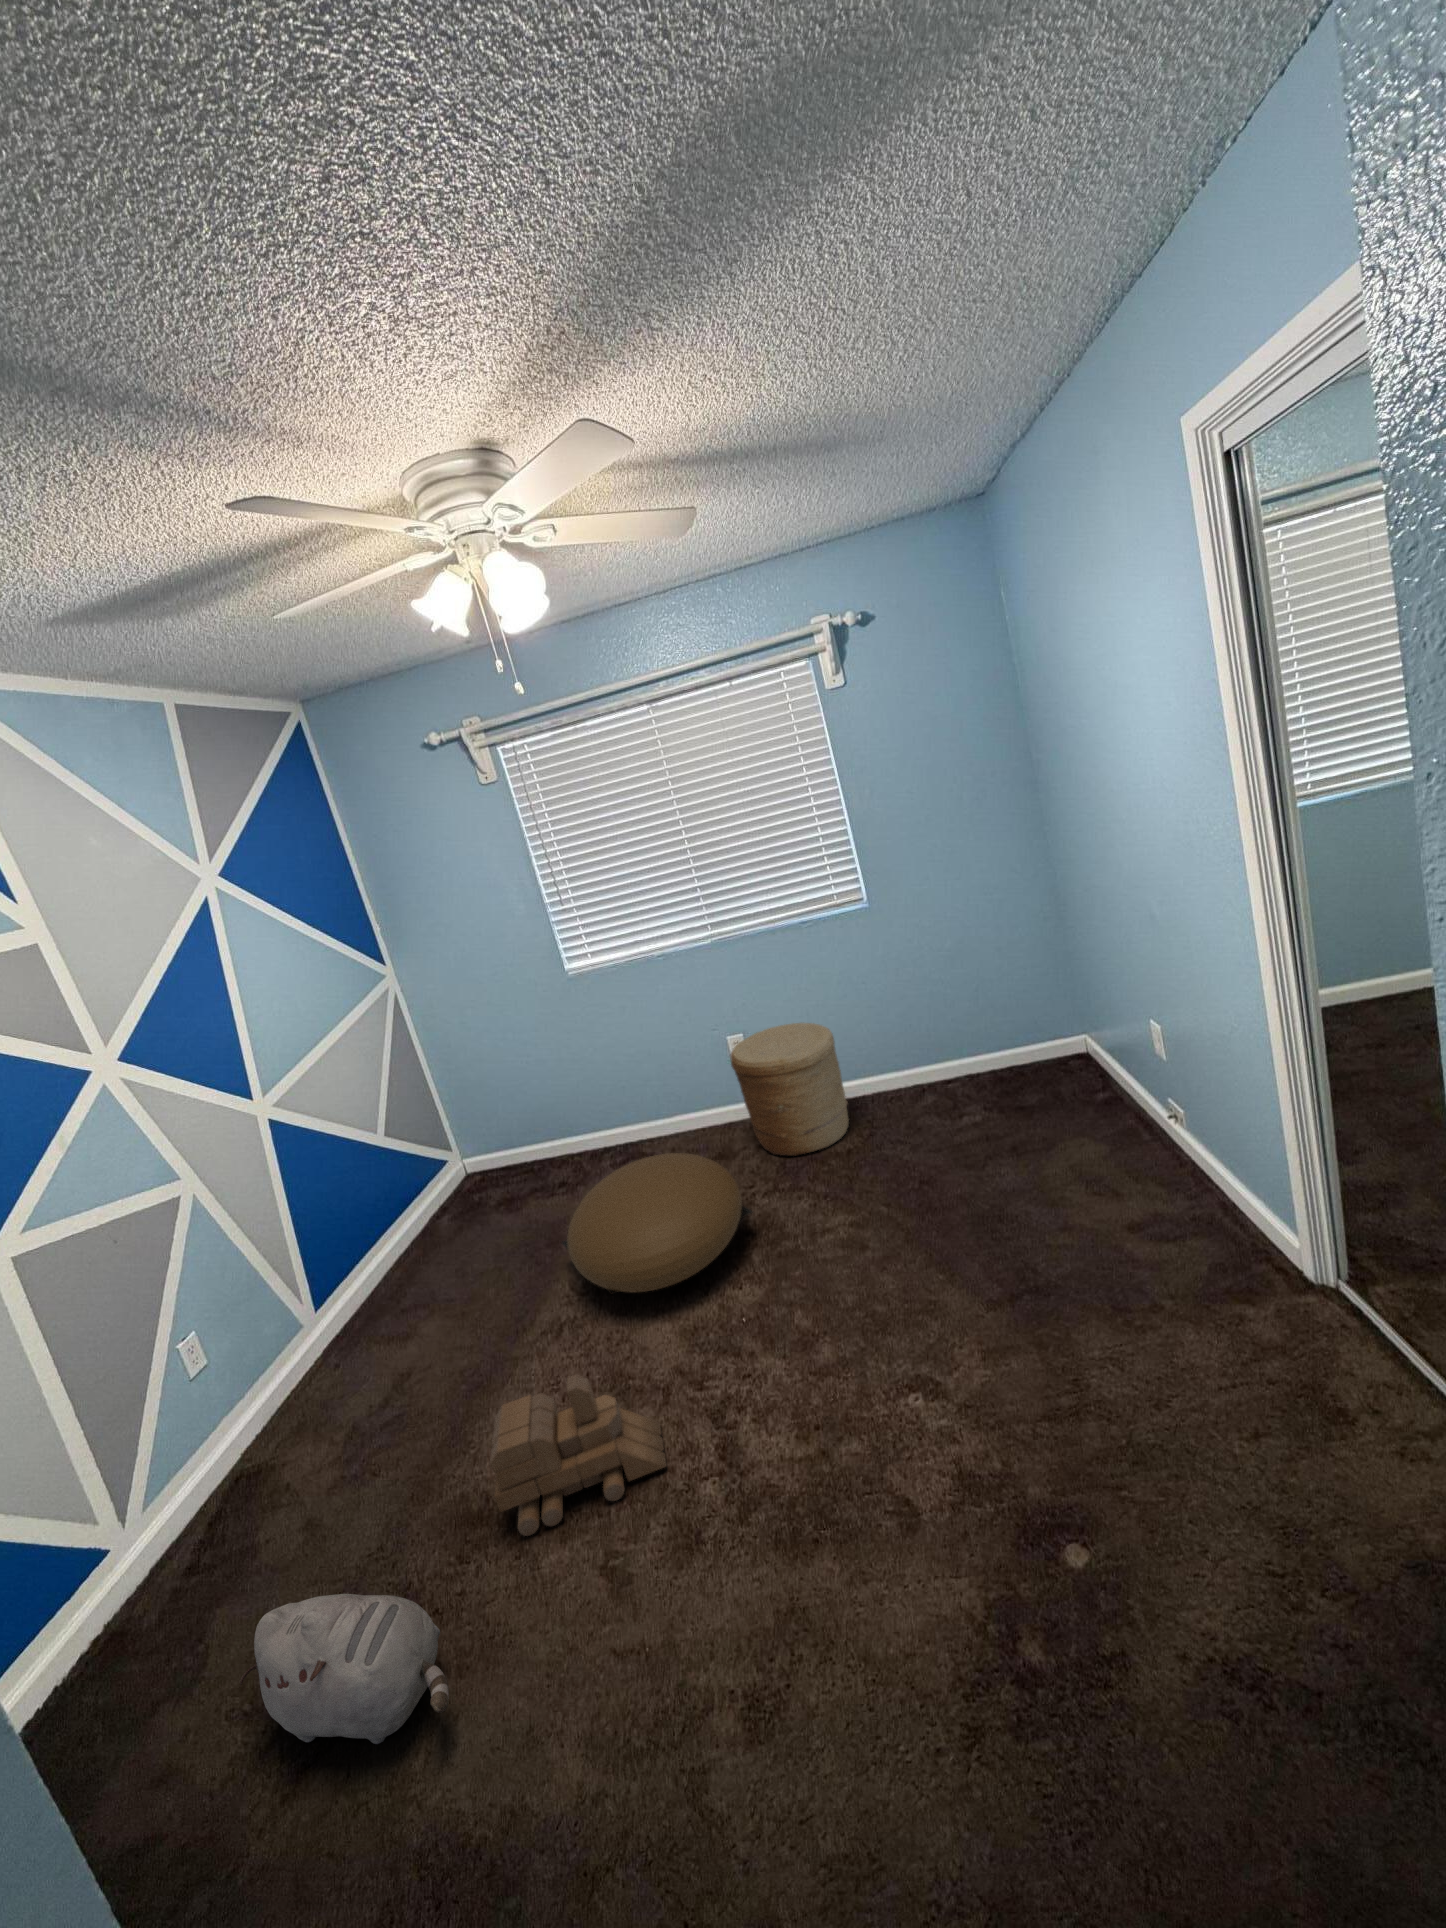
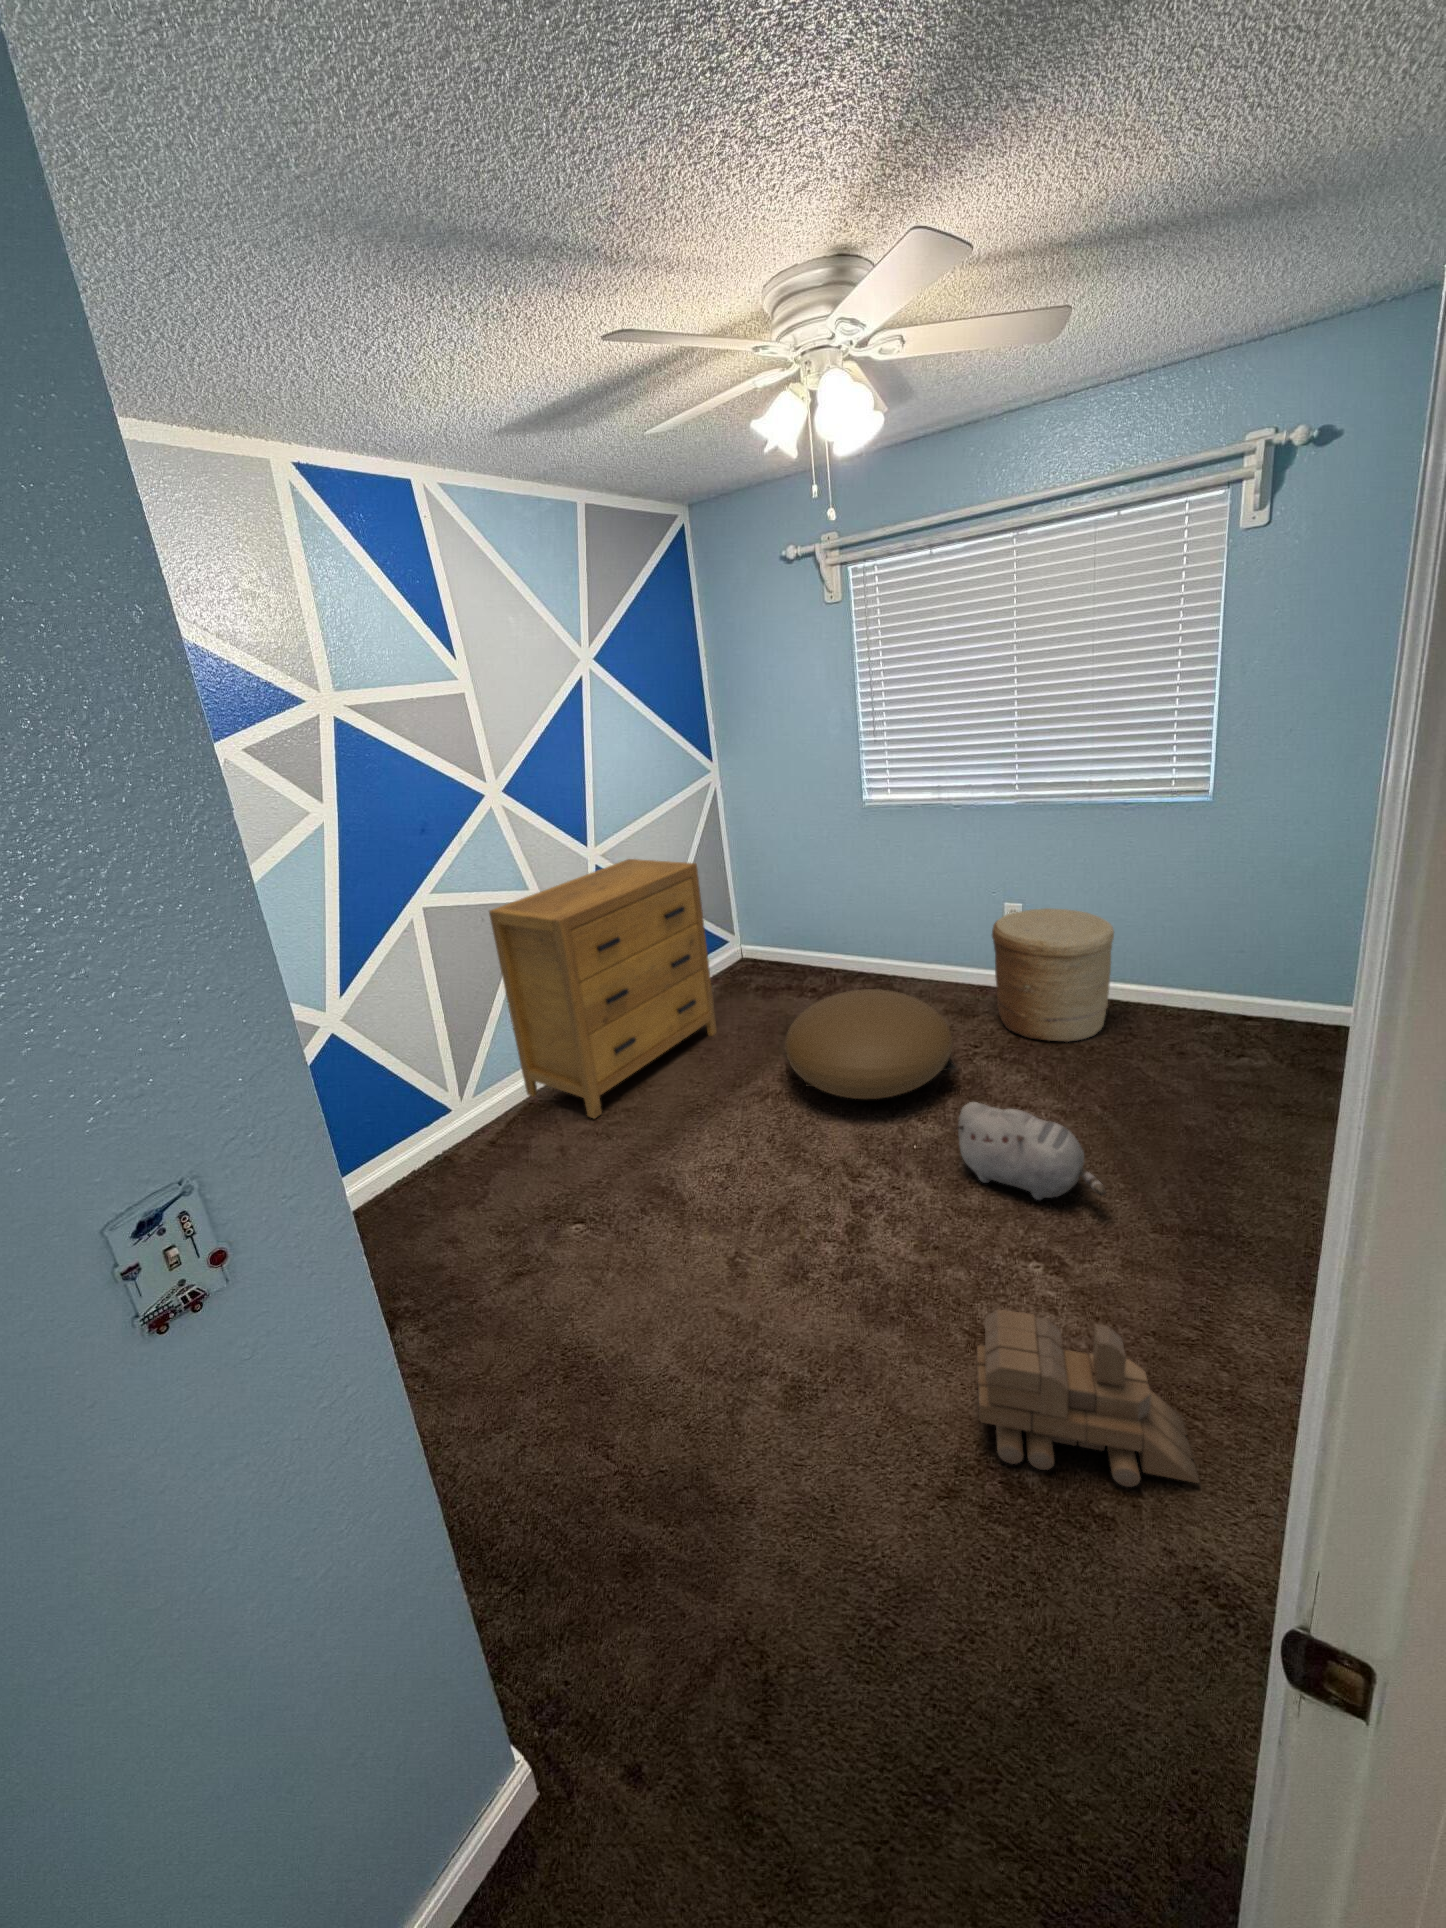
dresser: none [127,1082,475,1469] -> present [489,859,717,1118]
toy train: present [490,1375,666,1536] -> present [977,1310,1200,1487]
plush toy: present [240,1594,449,1744] -> present [954,1102,1106,1200]

